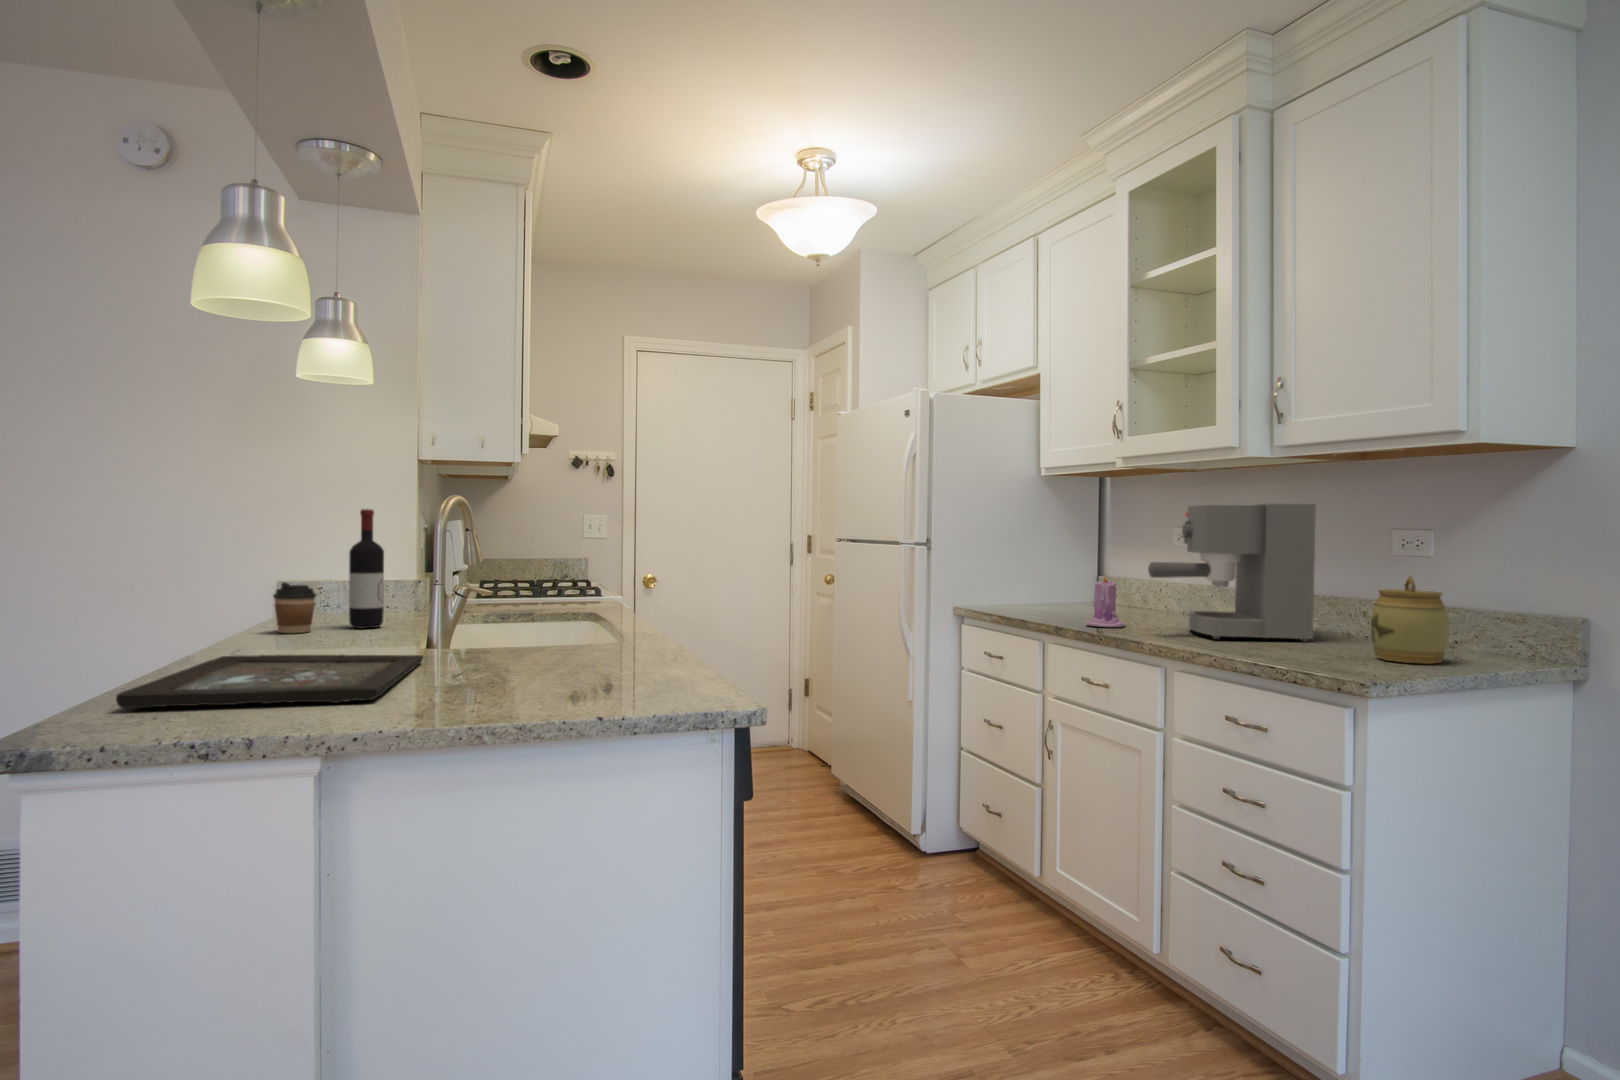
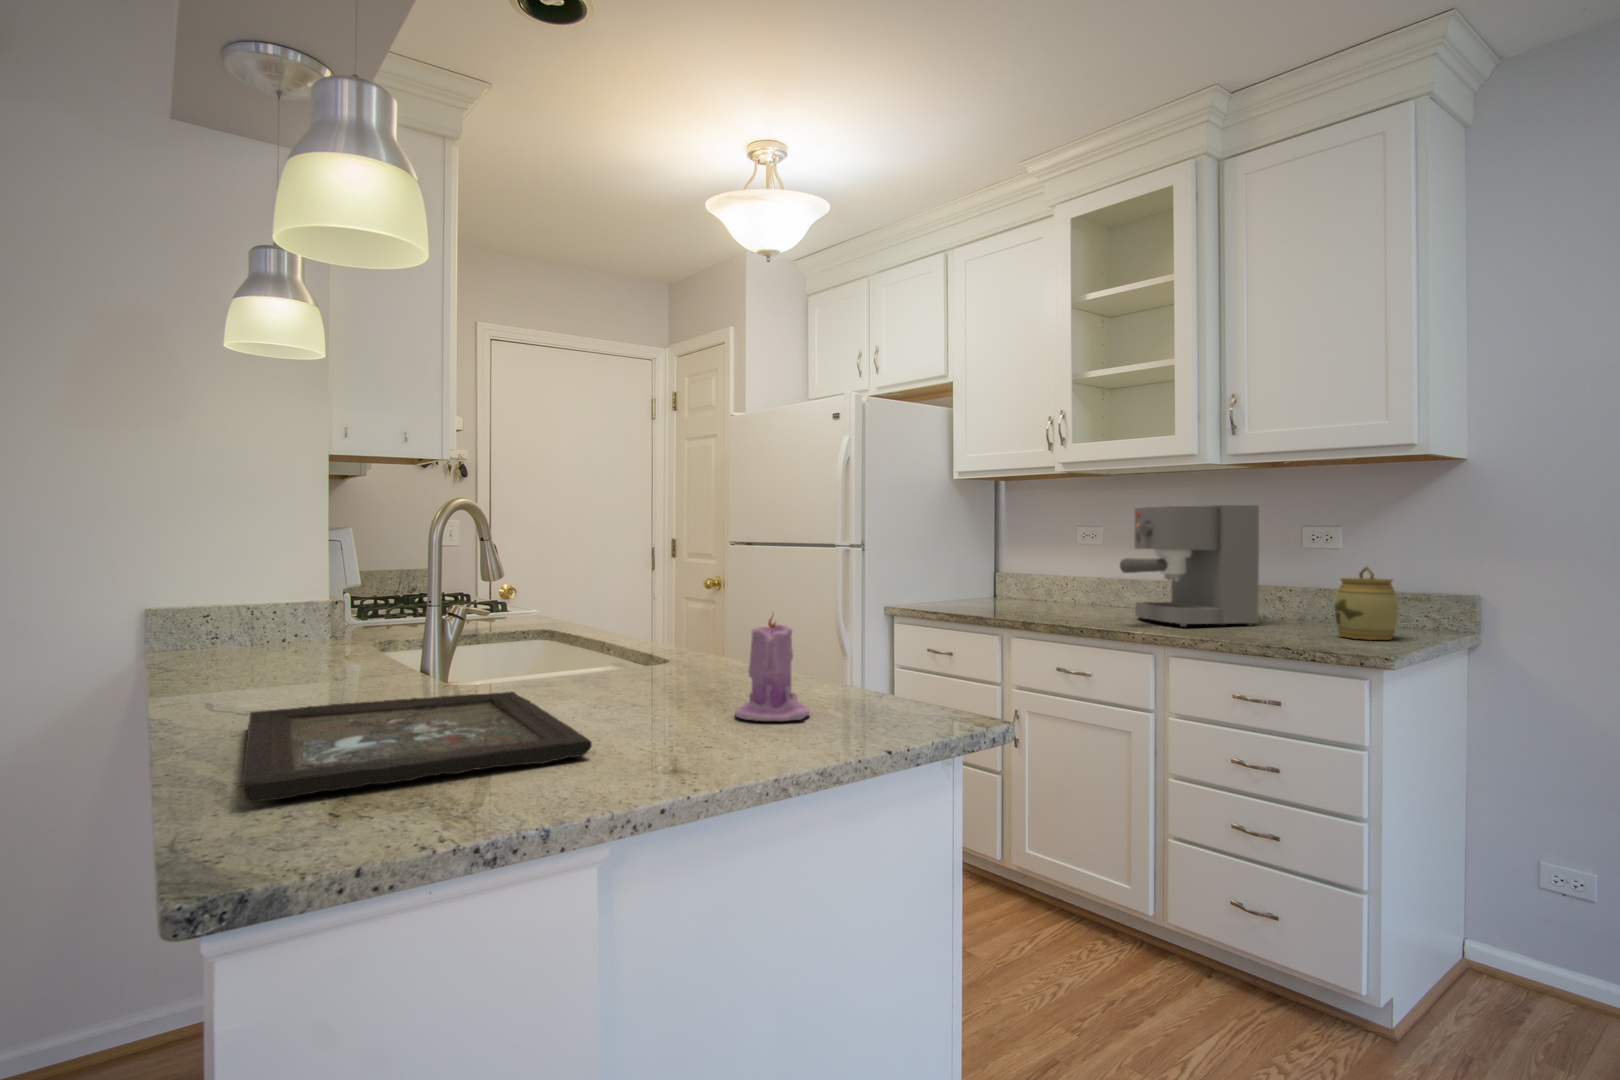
wine bottle: present [349,509,384,628] -> none [296,512,341,662]
candle: present [1086,577,1125,627] -> present [735,614,810,721]
coffee cup: present [273,582,316,633] -> none [202,608,261,674]

